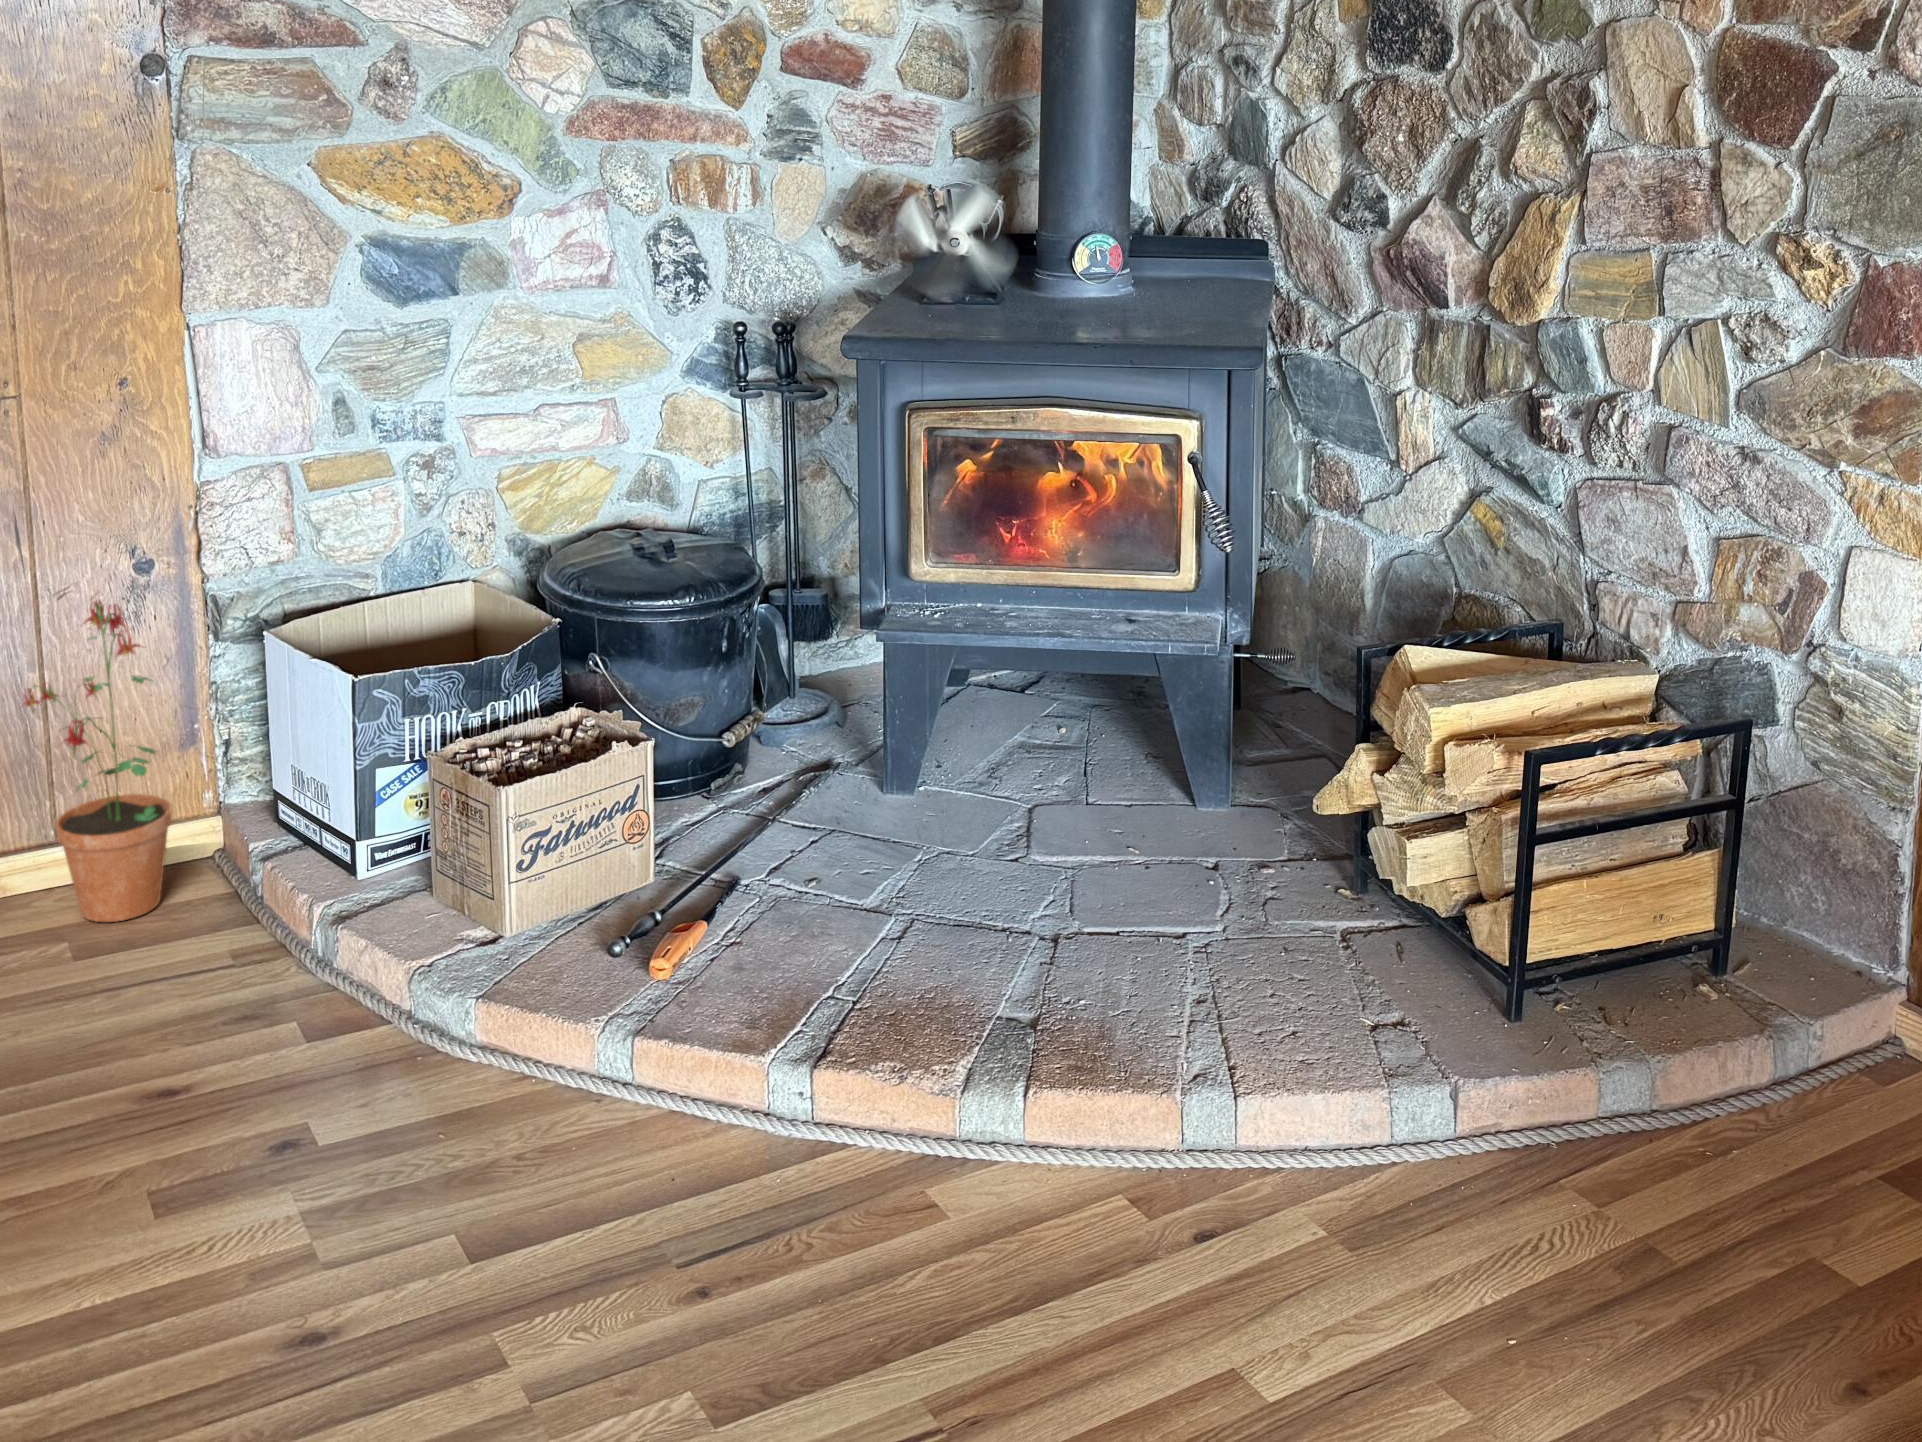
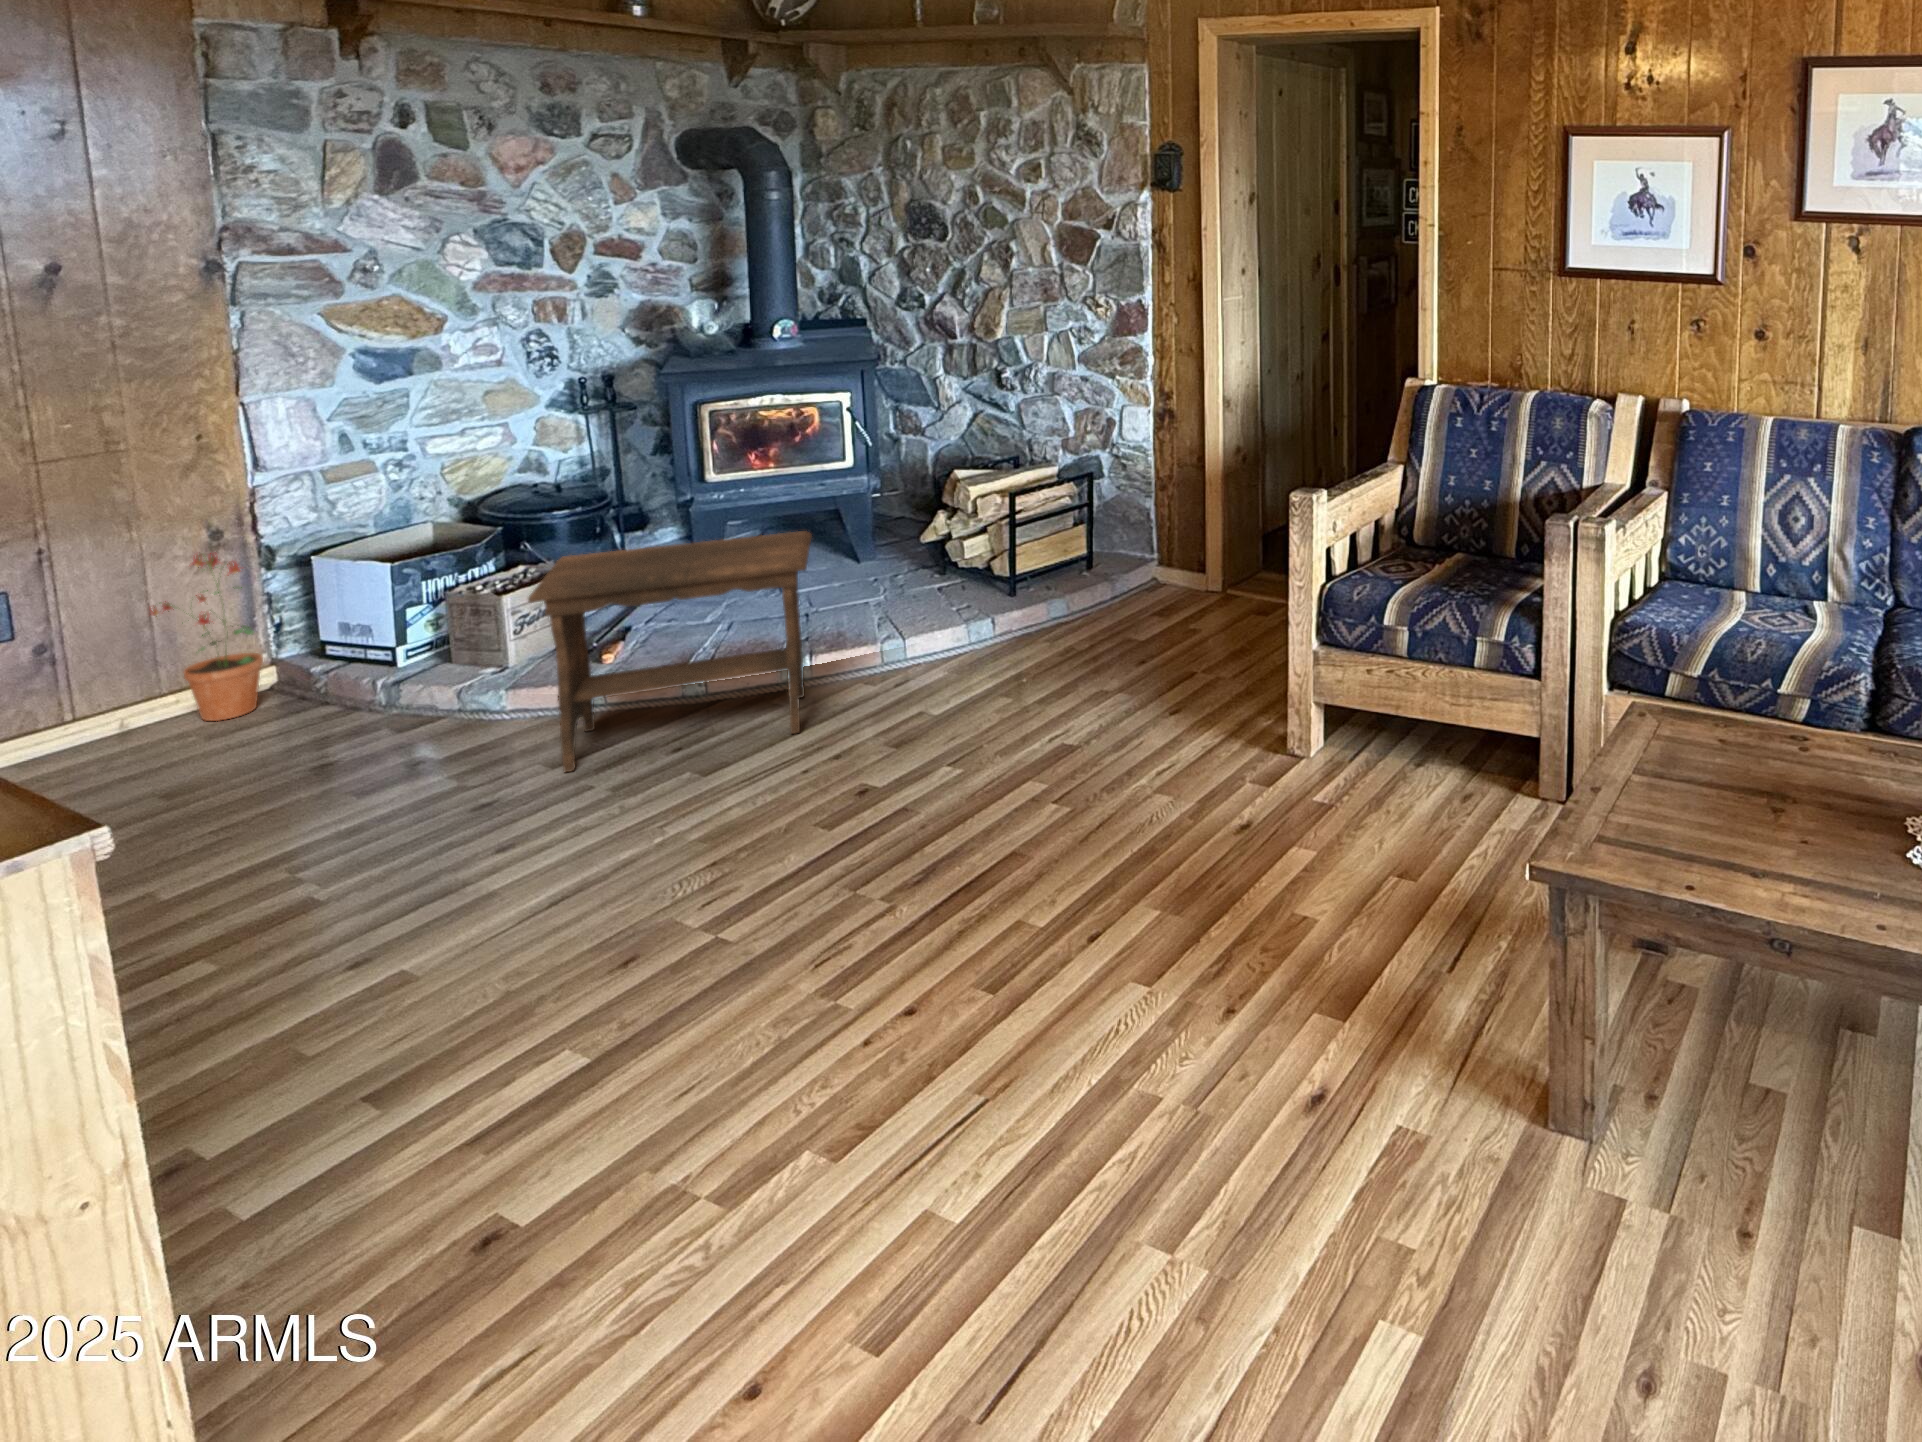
footstool: none [396,773,1037,1364] -> present [528,531,811,772]

